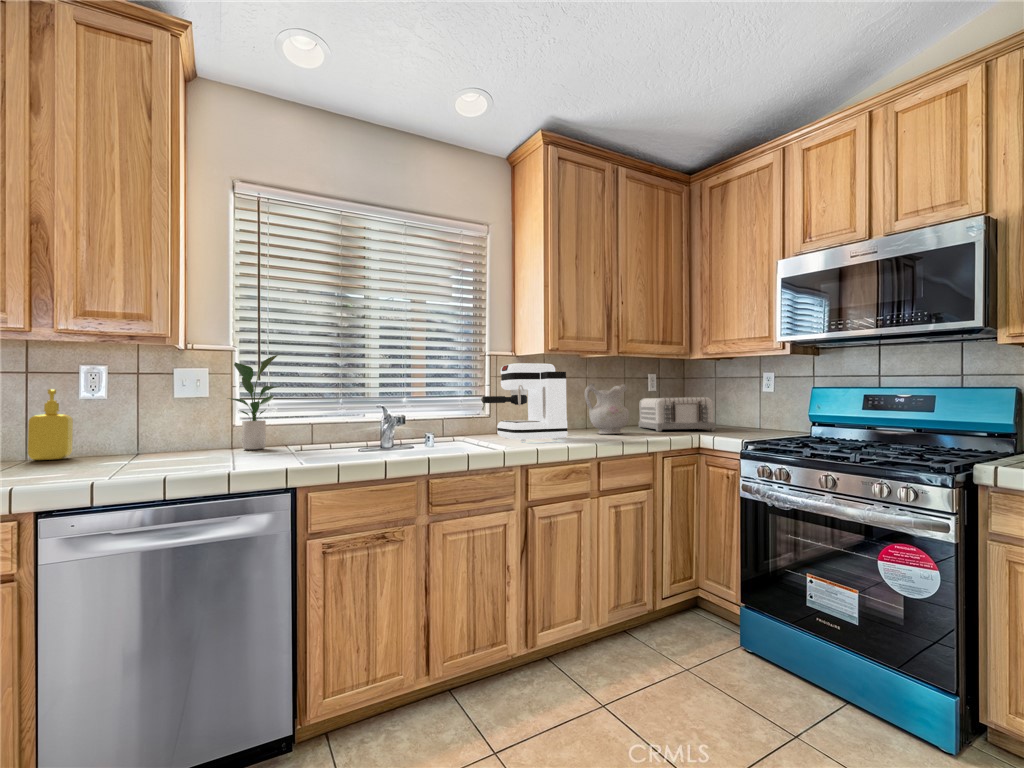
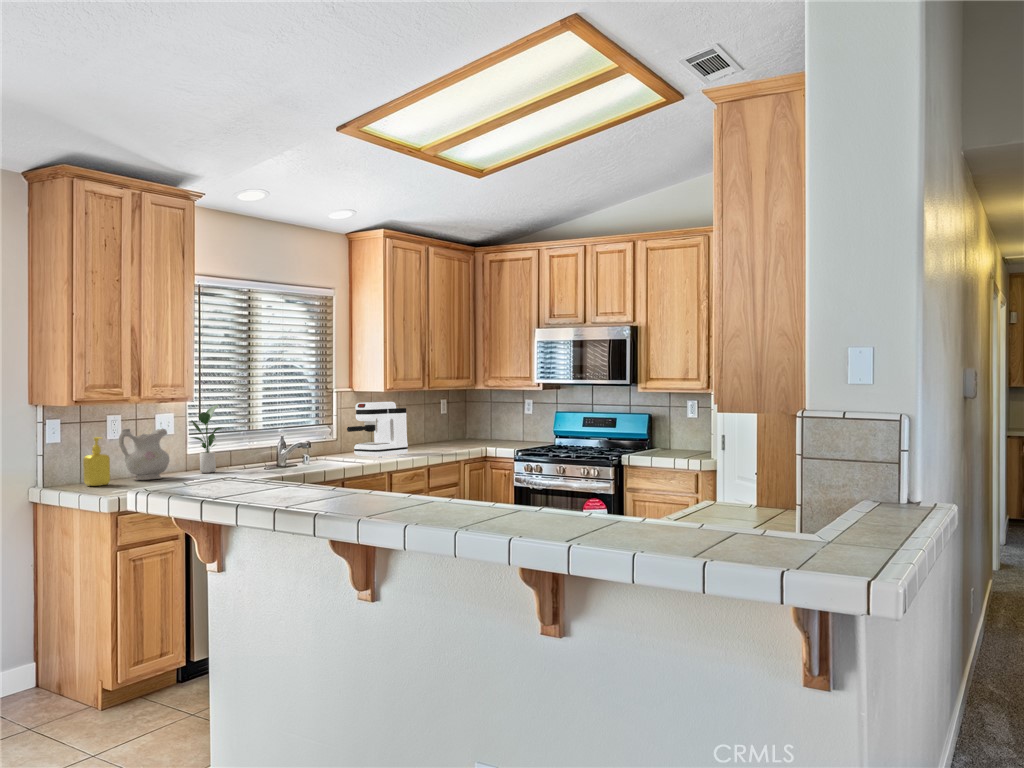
ceramic pitcher: present [585,384,629,434] -> present [119,428,169,480]
toaster: present [639,397,715,431] -> none [437,419,494,446]

